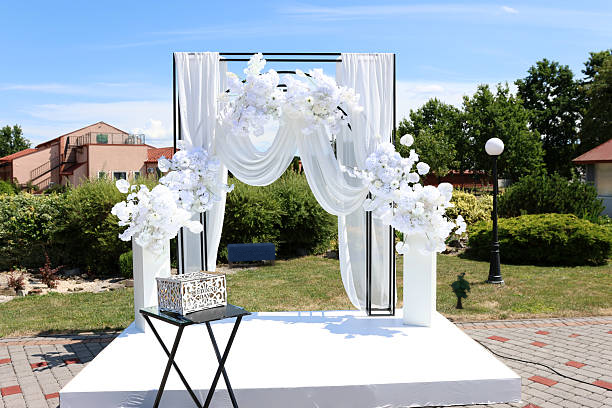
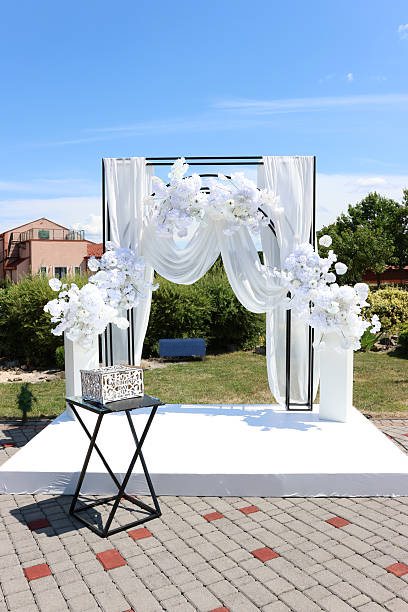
decorative plant: present [450,272,471,309] -> present [14,383,37,423]

